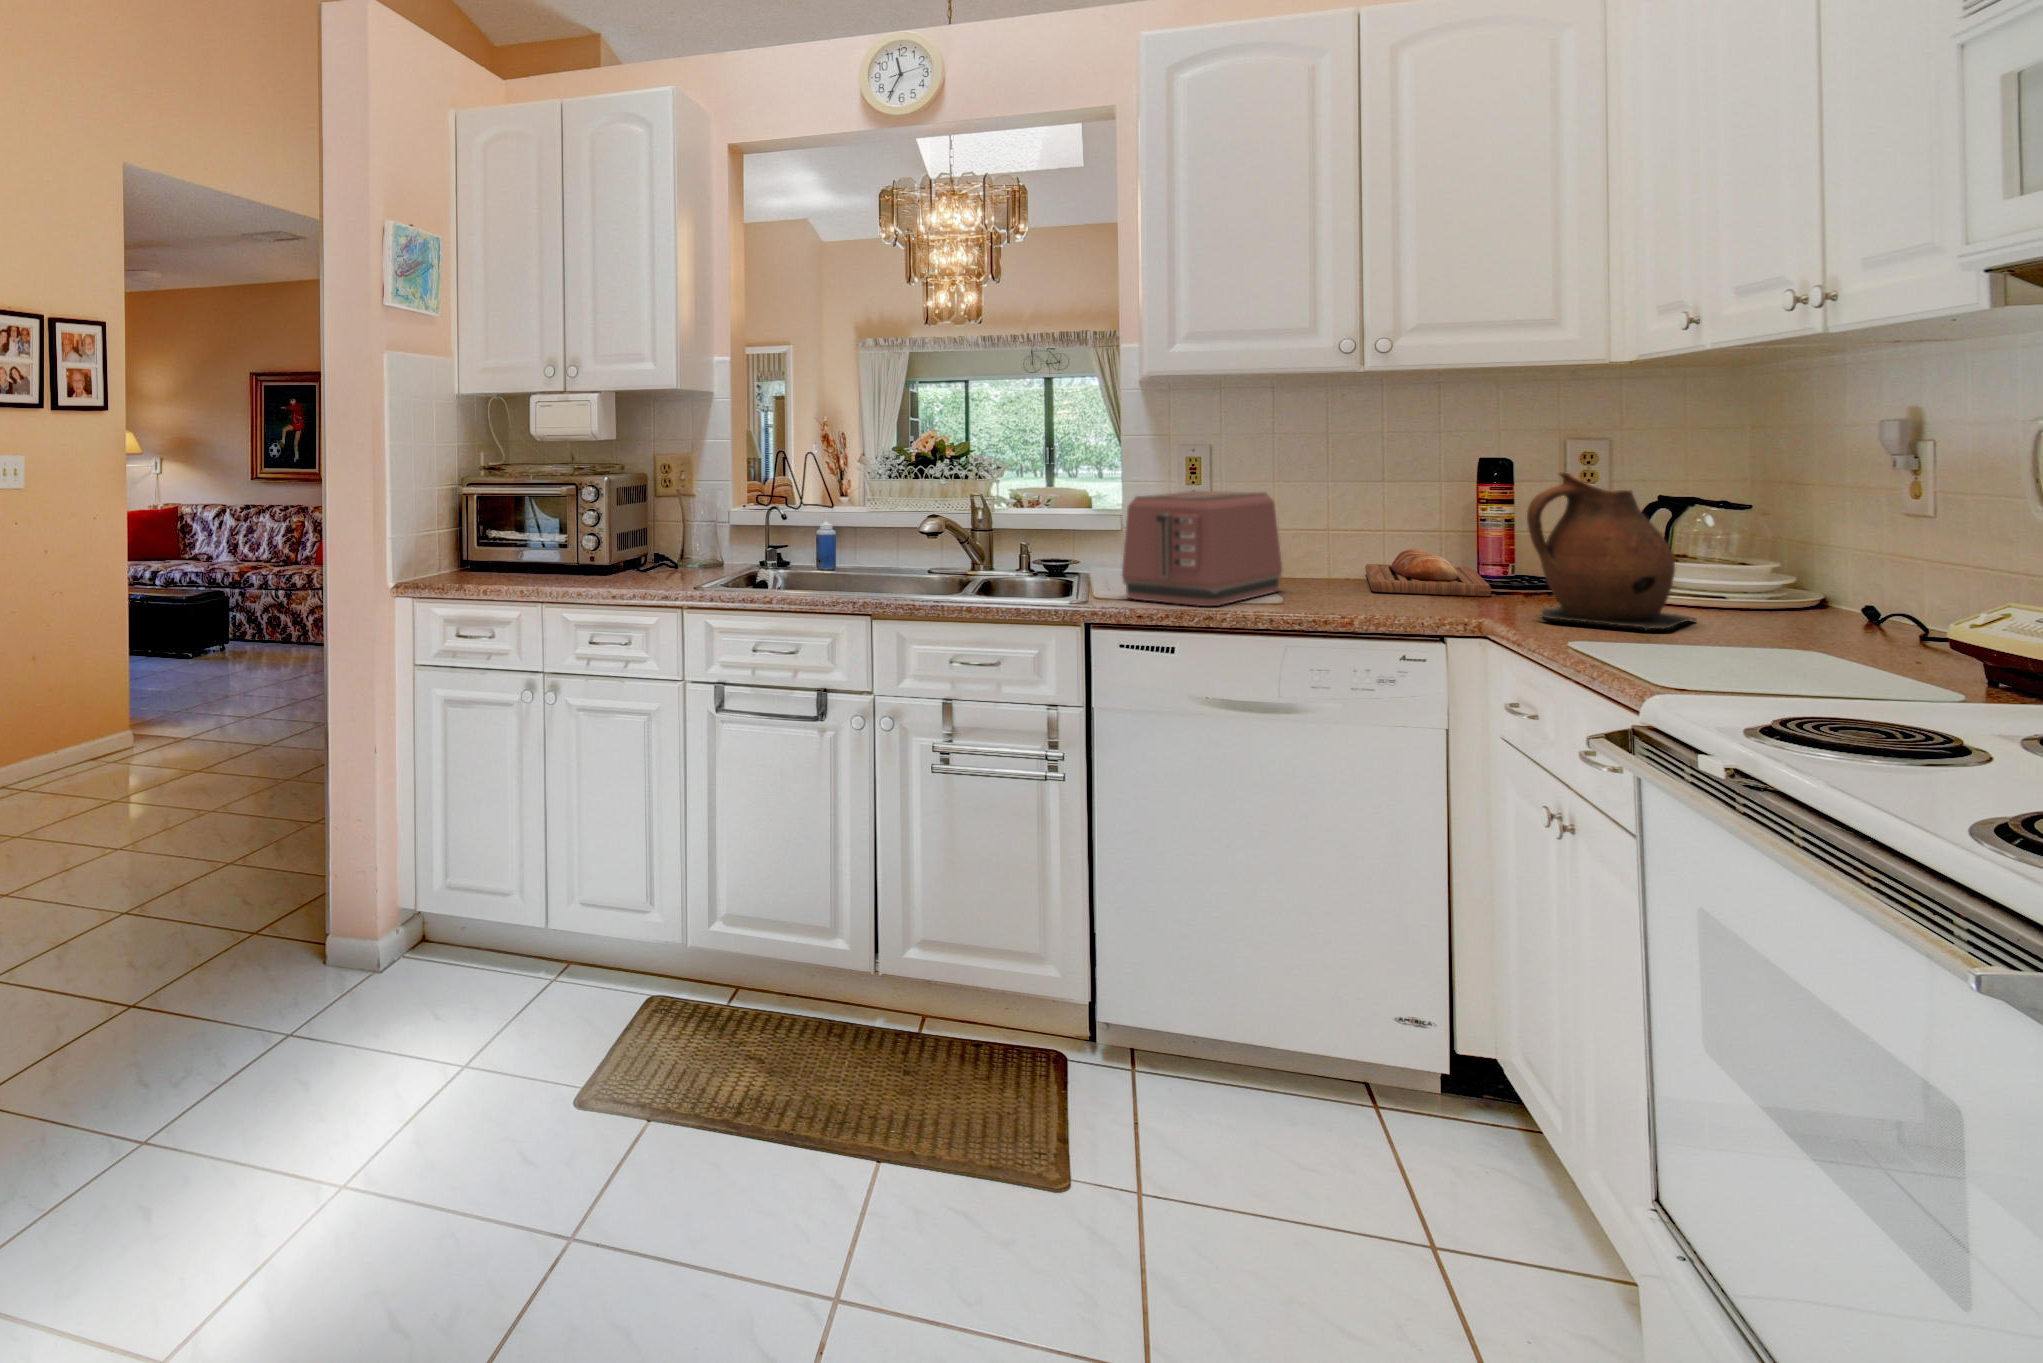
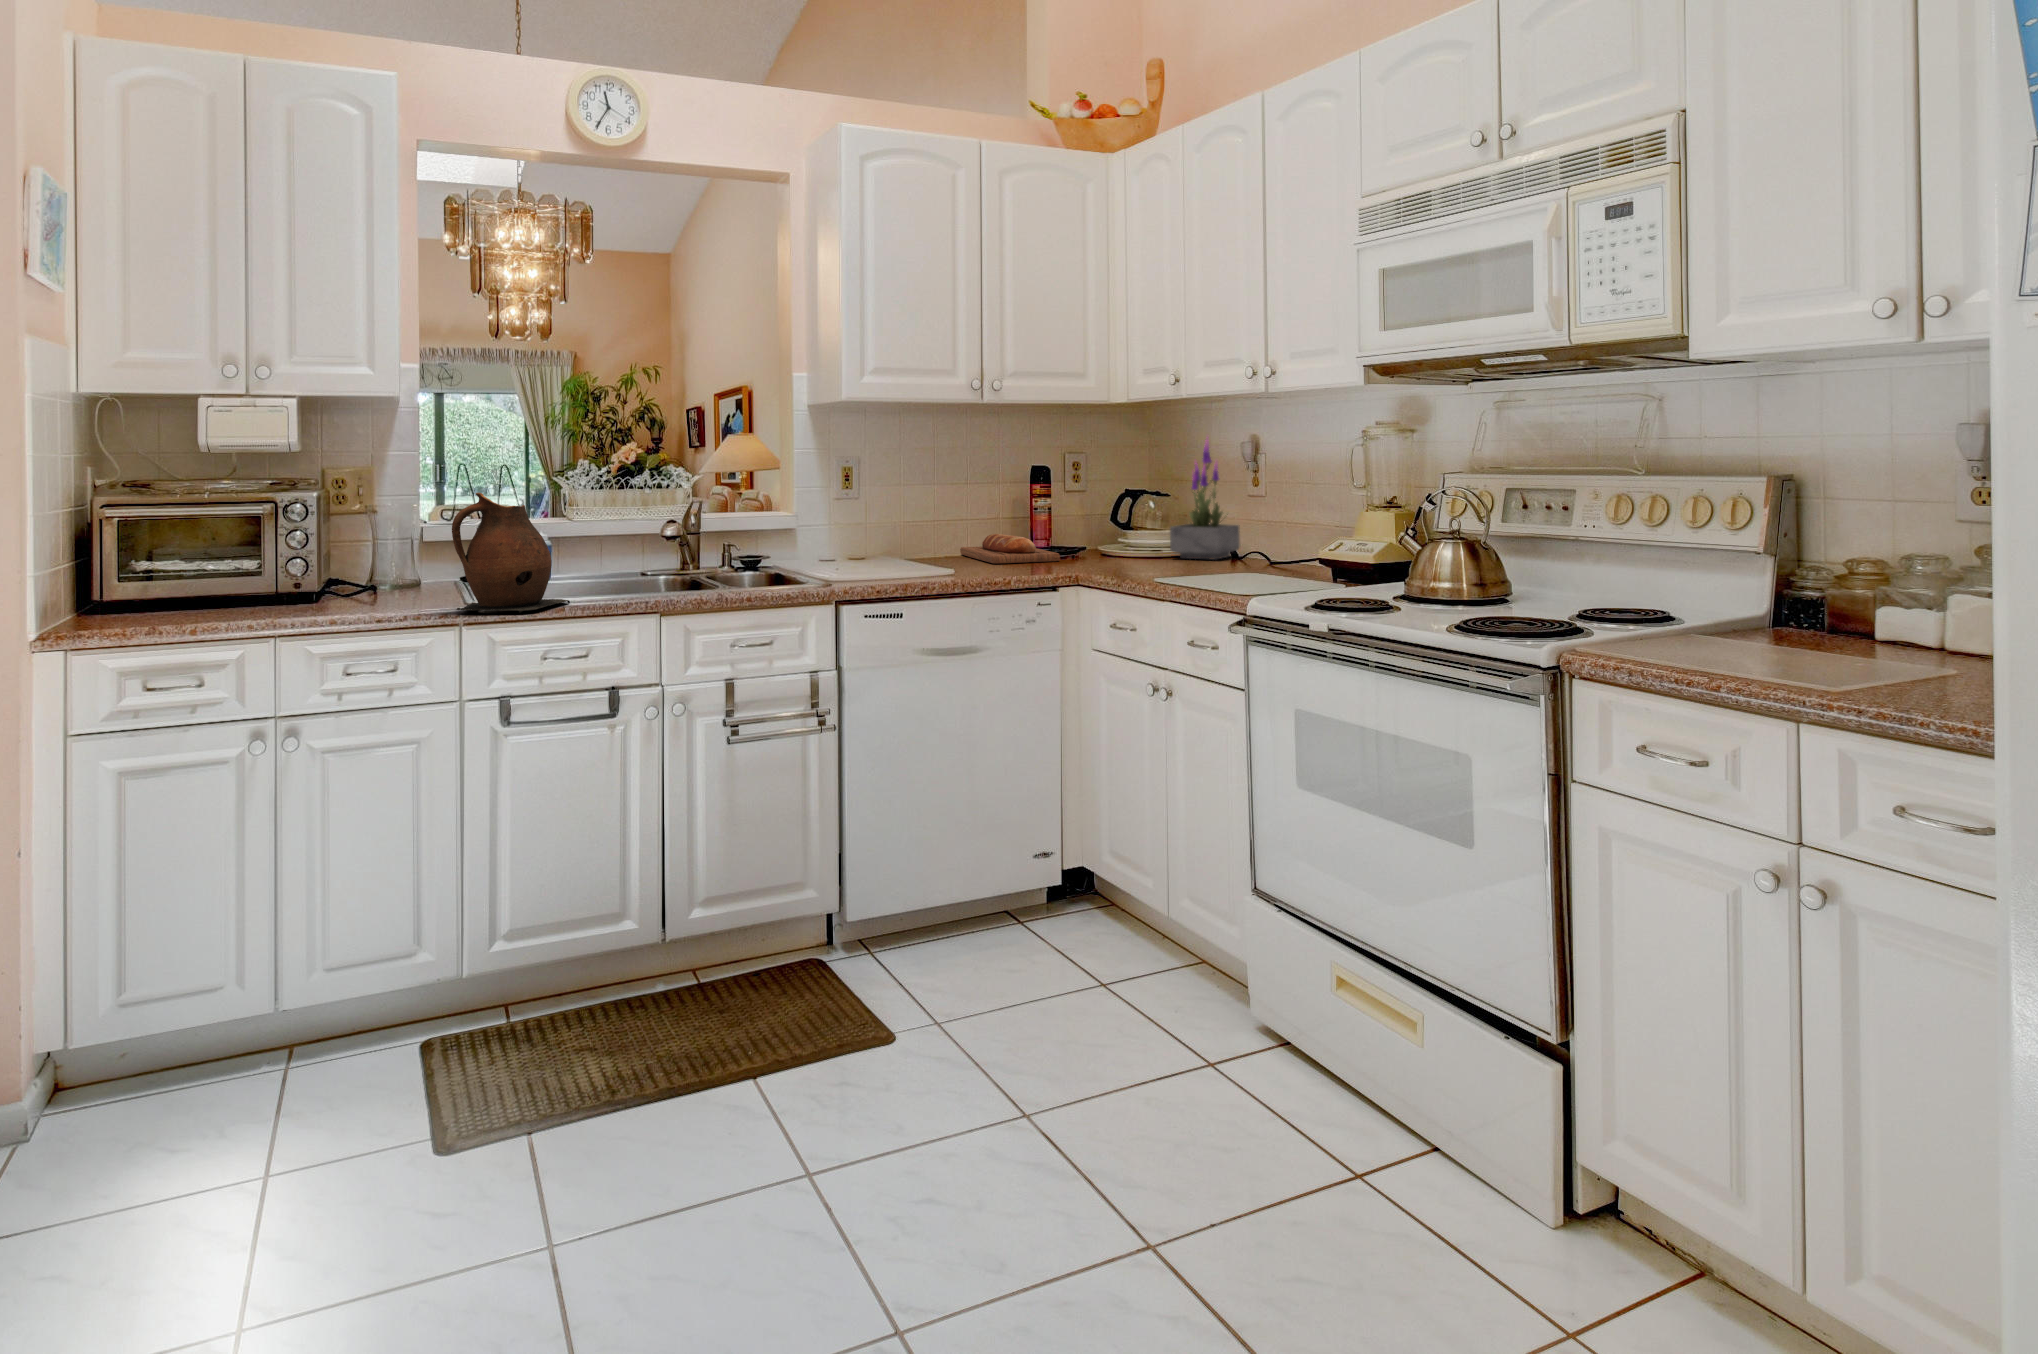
potted plant: none [1702,408,1868,620] -> present [1170,437,1240,559]
ceramic pitcher: present [1527,472,1696,630] -> present [452,493,570,613]
toaster: present [1122,491,1282,606] -> none [852,493,940,580]

